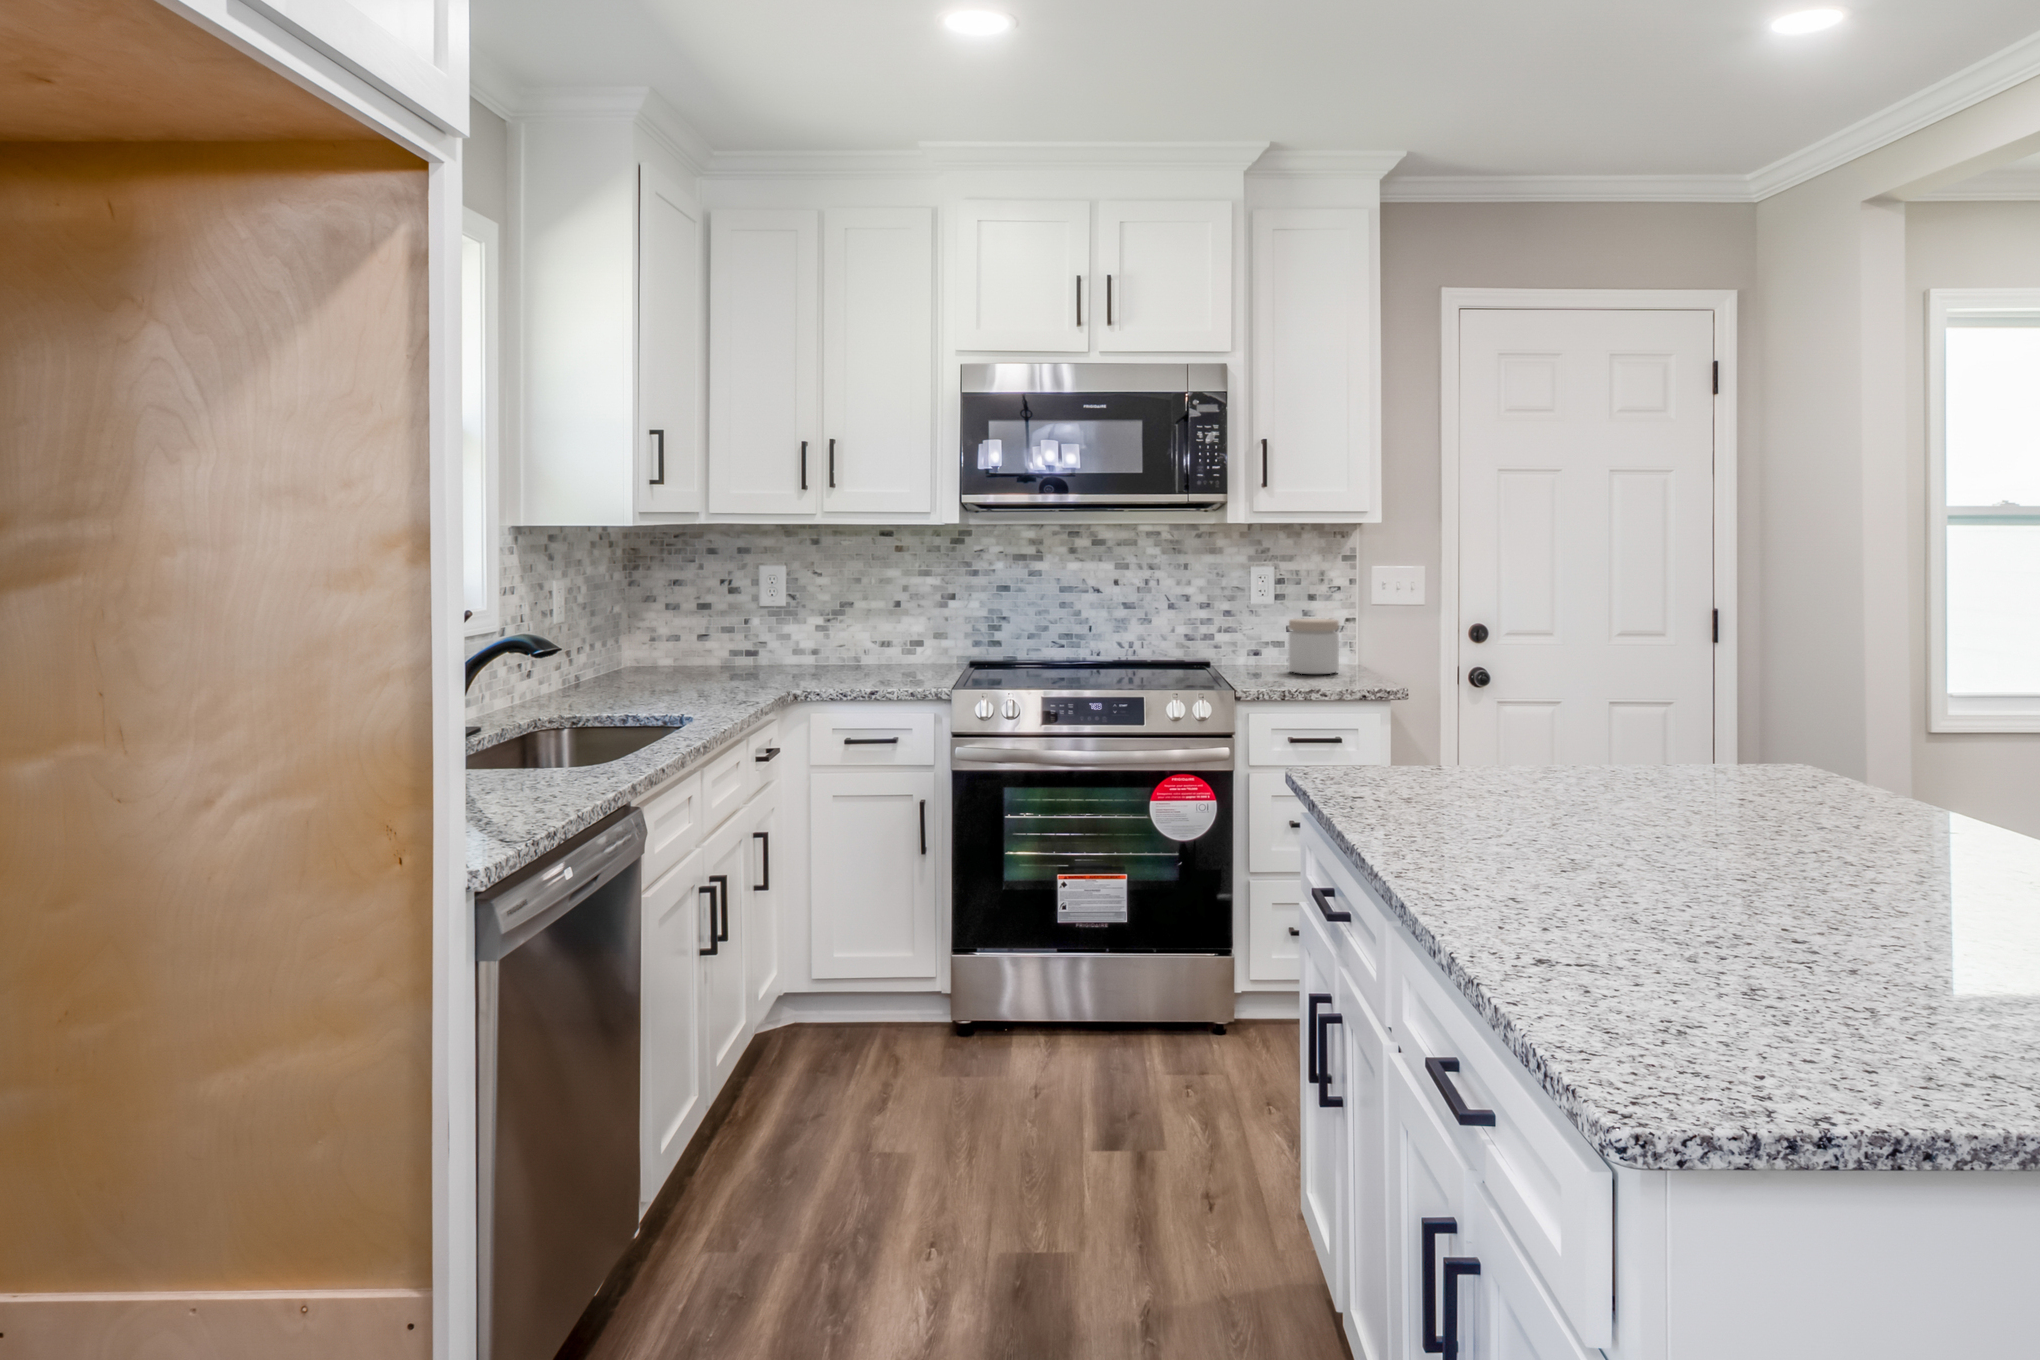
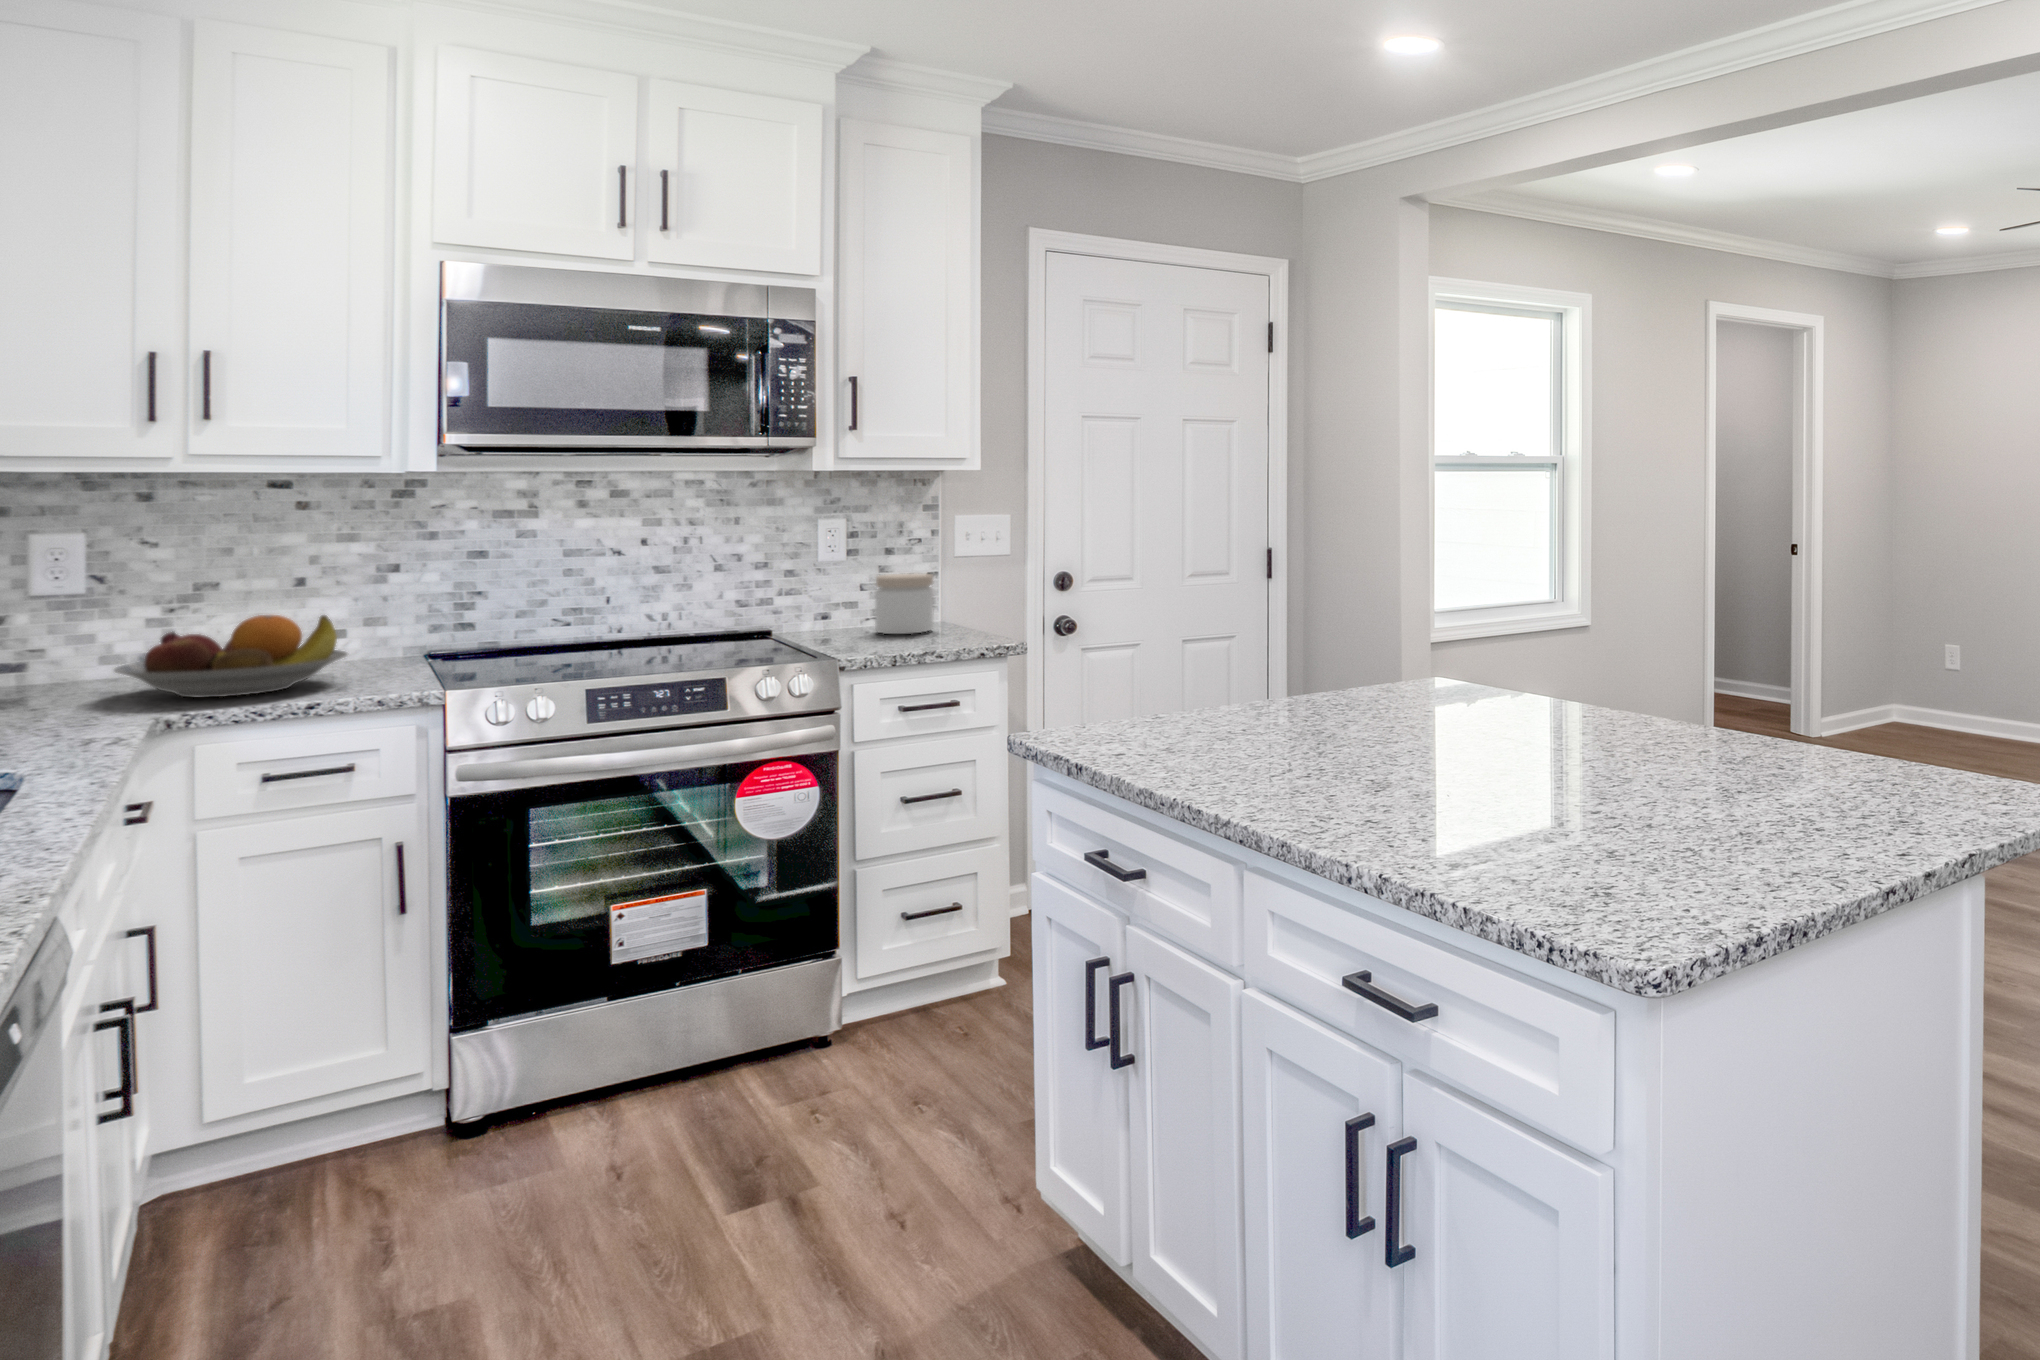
fruit bowl: none [785,625,911,681] -> present [114,615,348,698]

